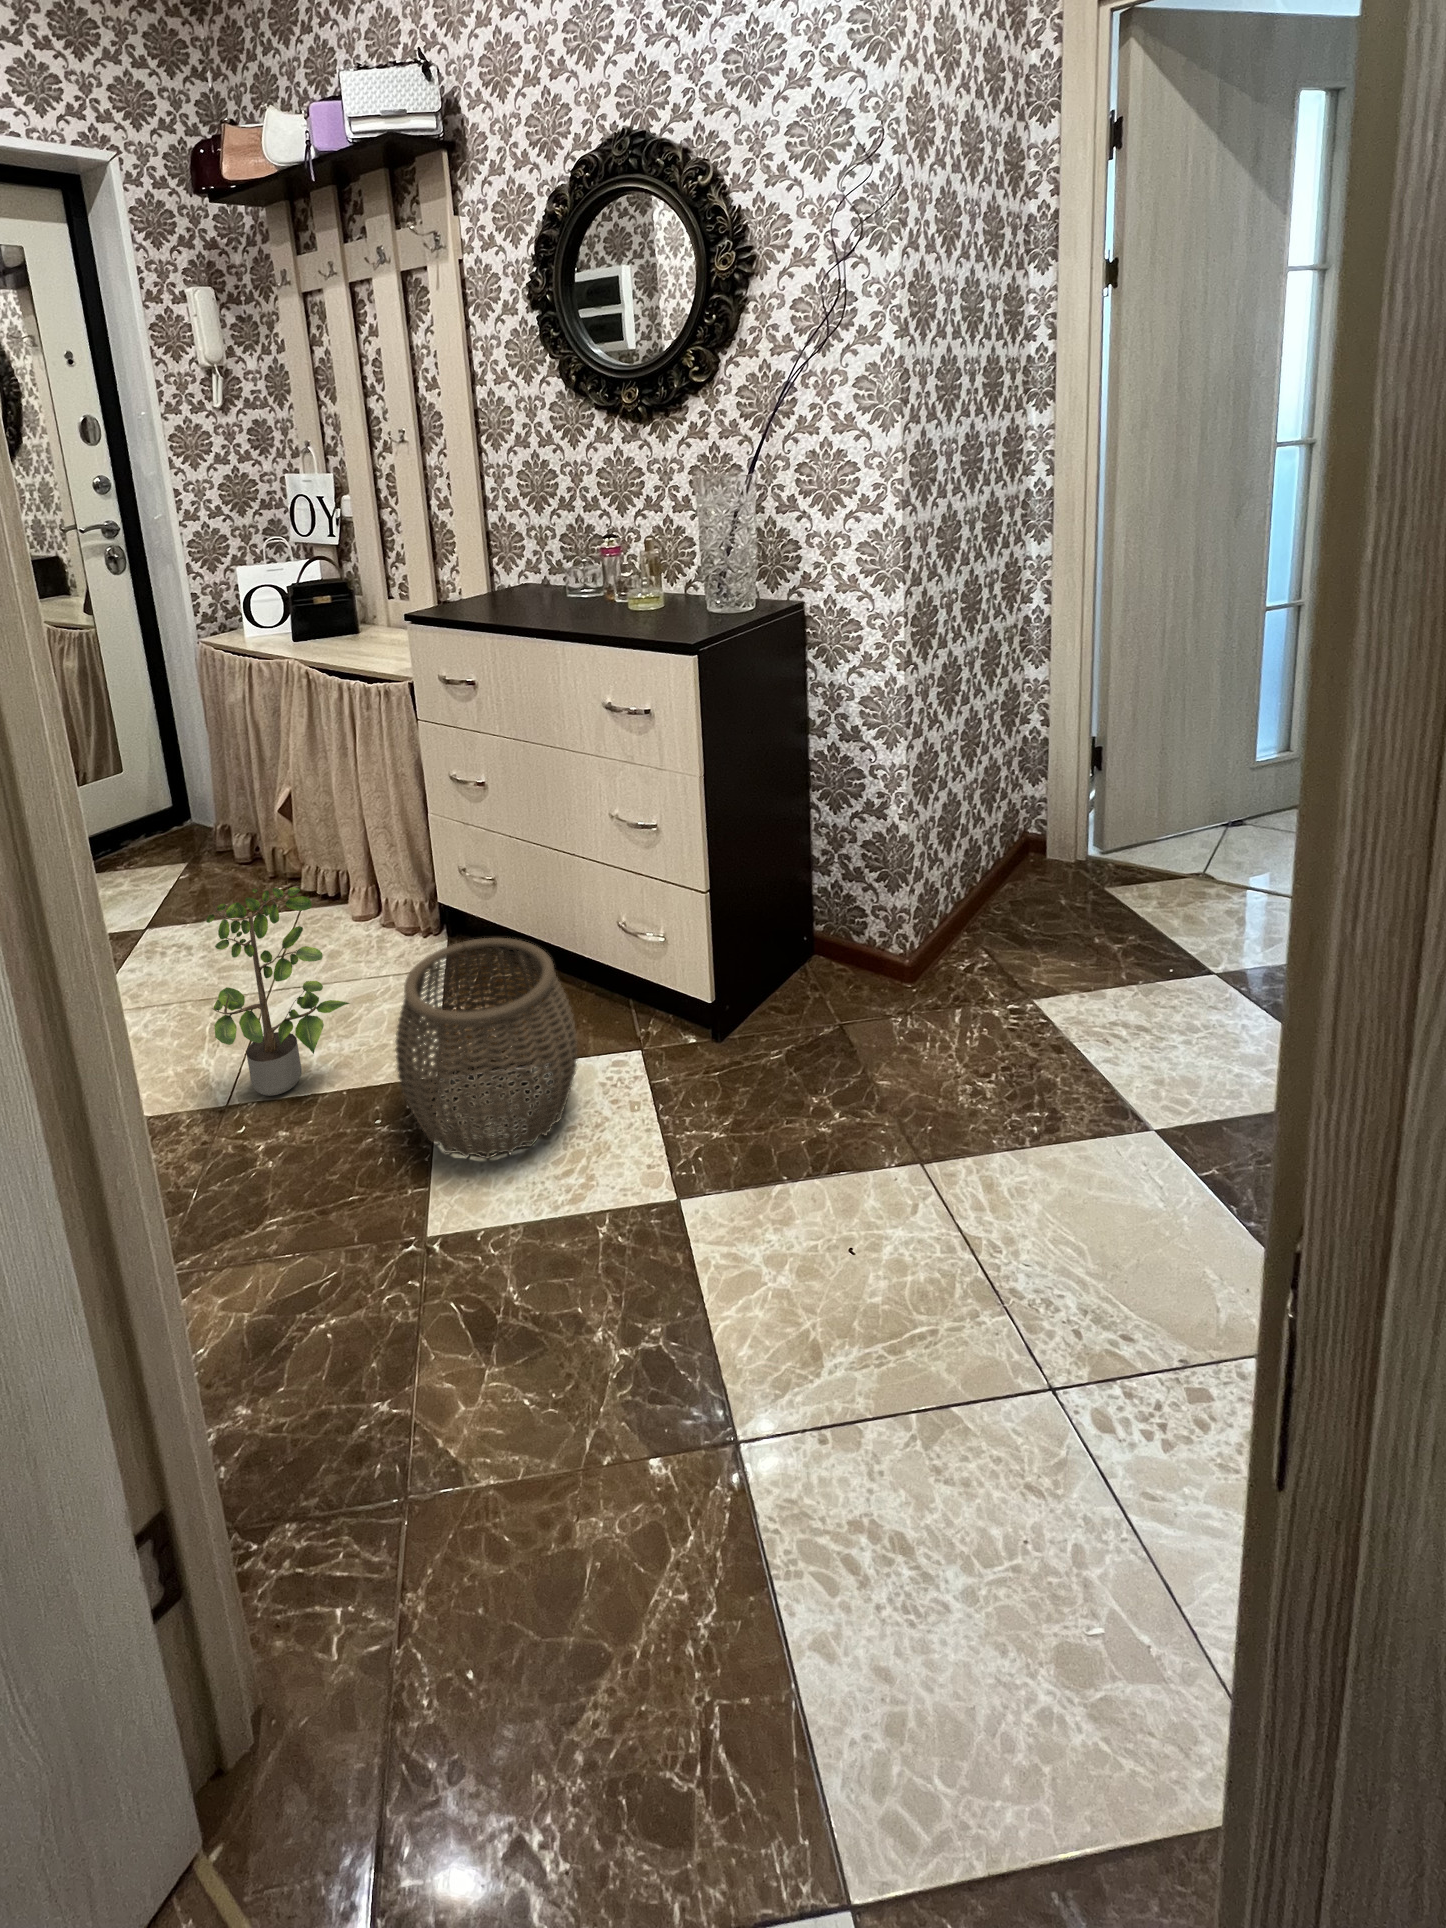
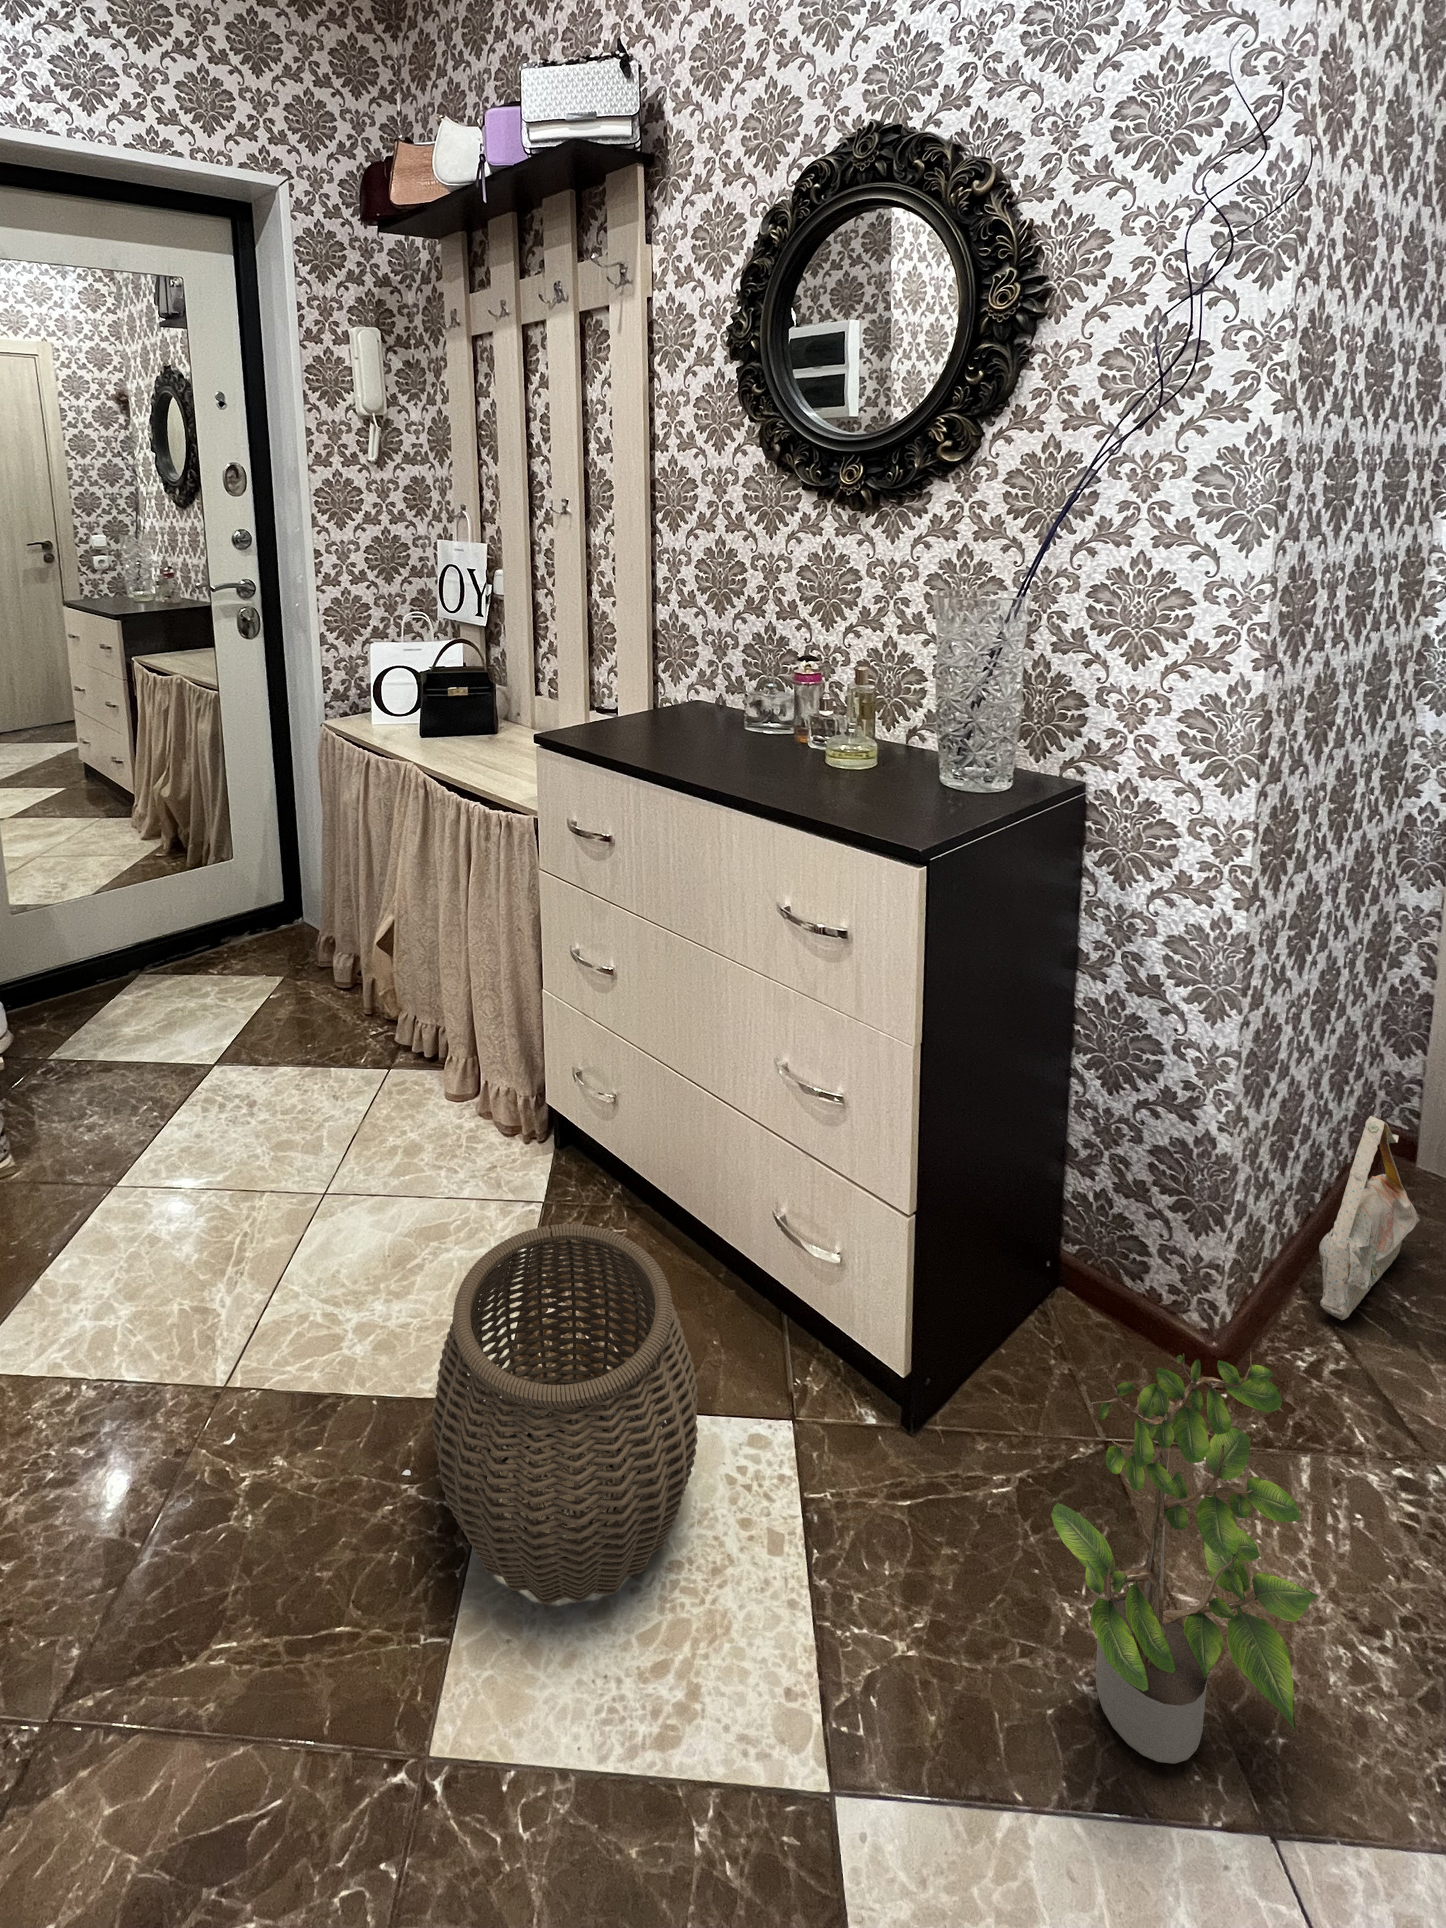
bag: none [972,810,1038,942] -> present [1319,1116,1420,1320]
potted plant: present [207,888,350,1096] -> present [1051,1352,1318,1764]

